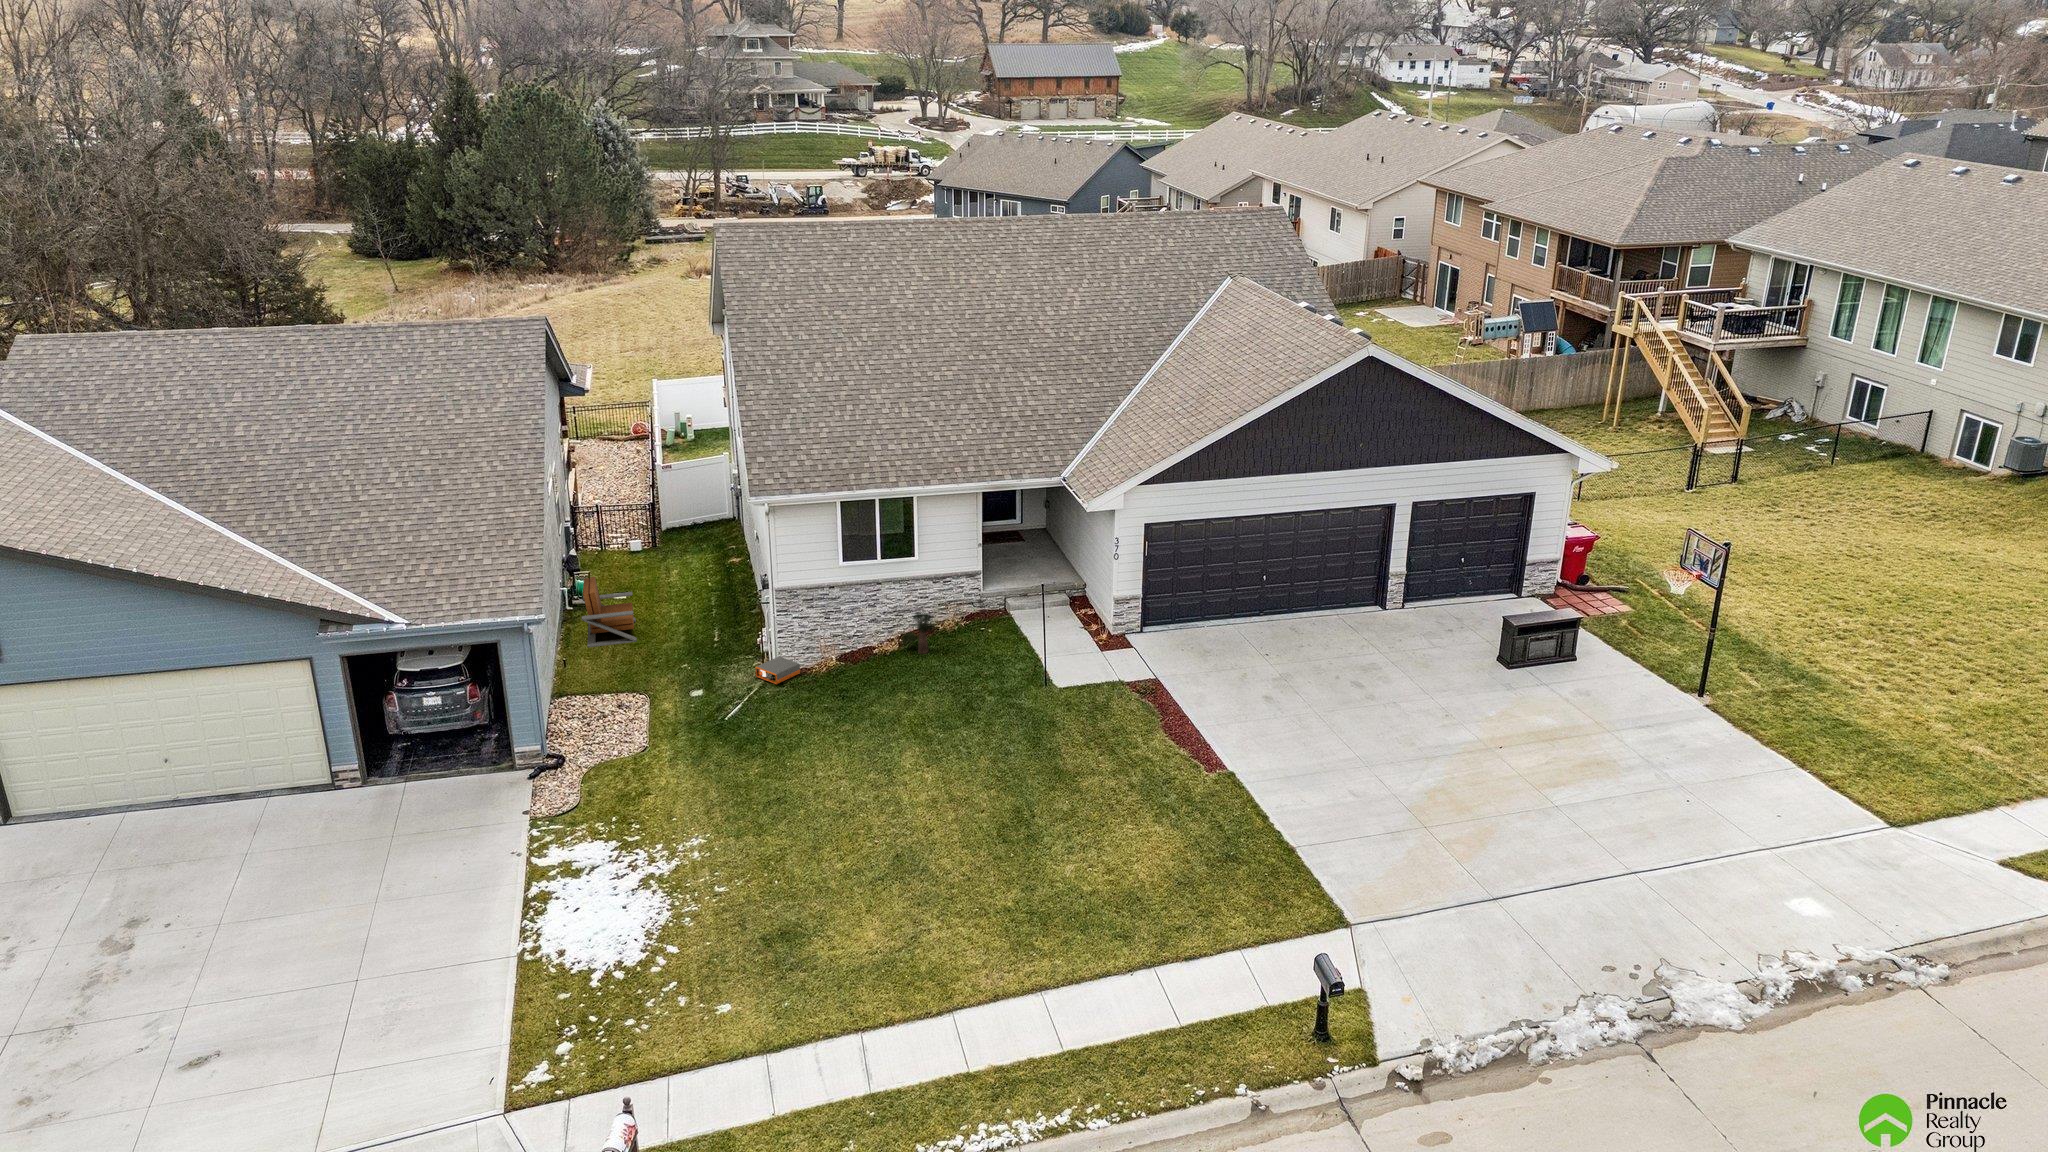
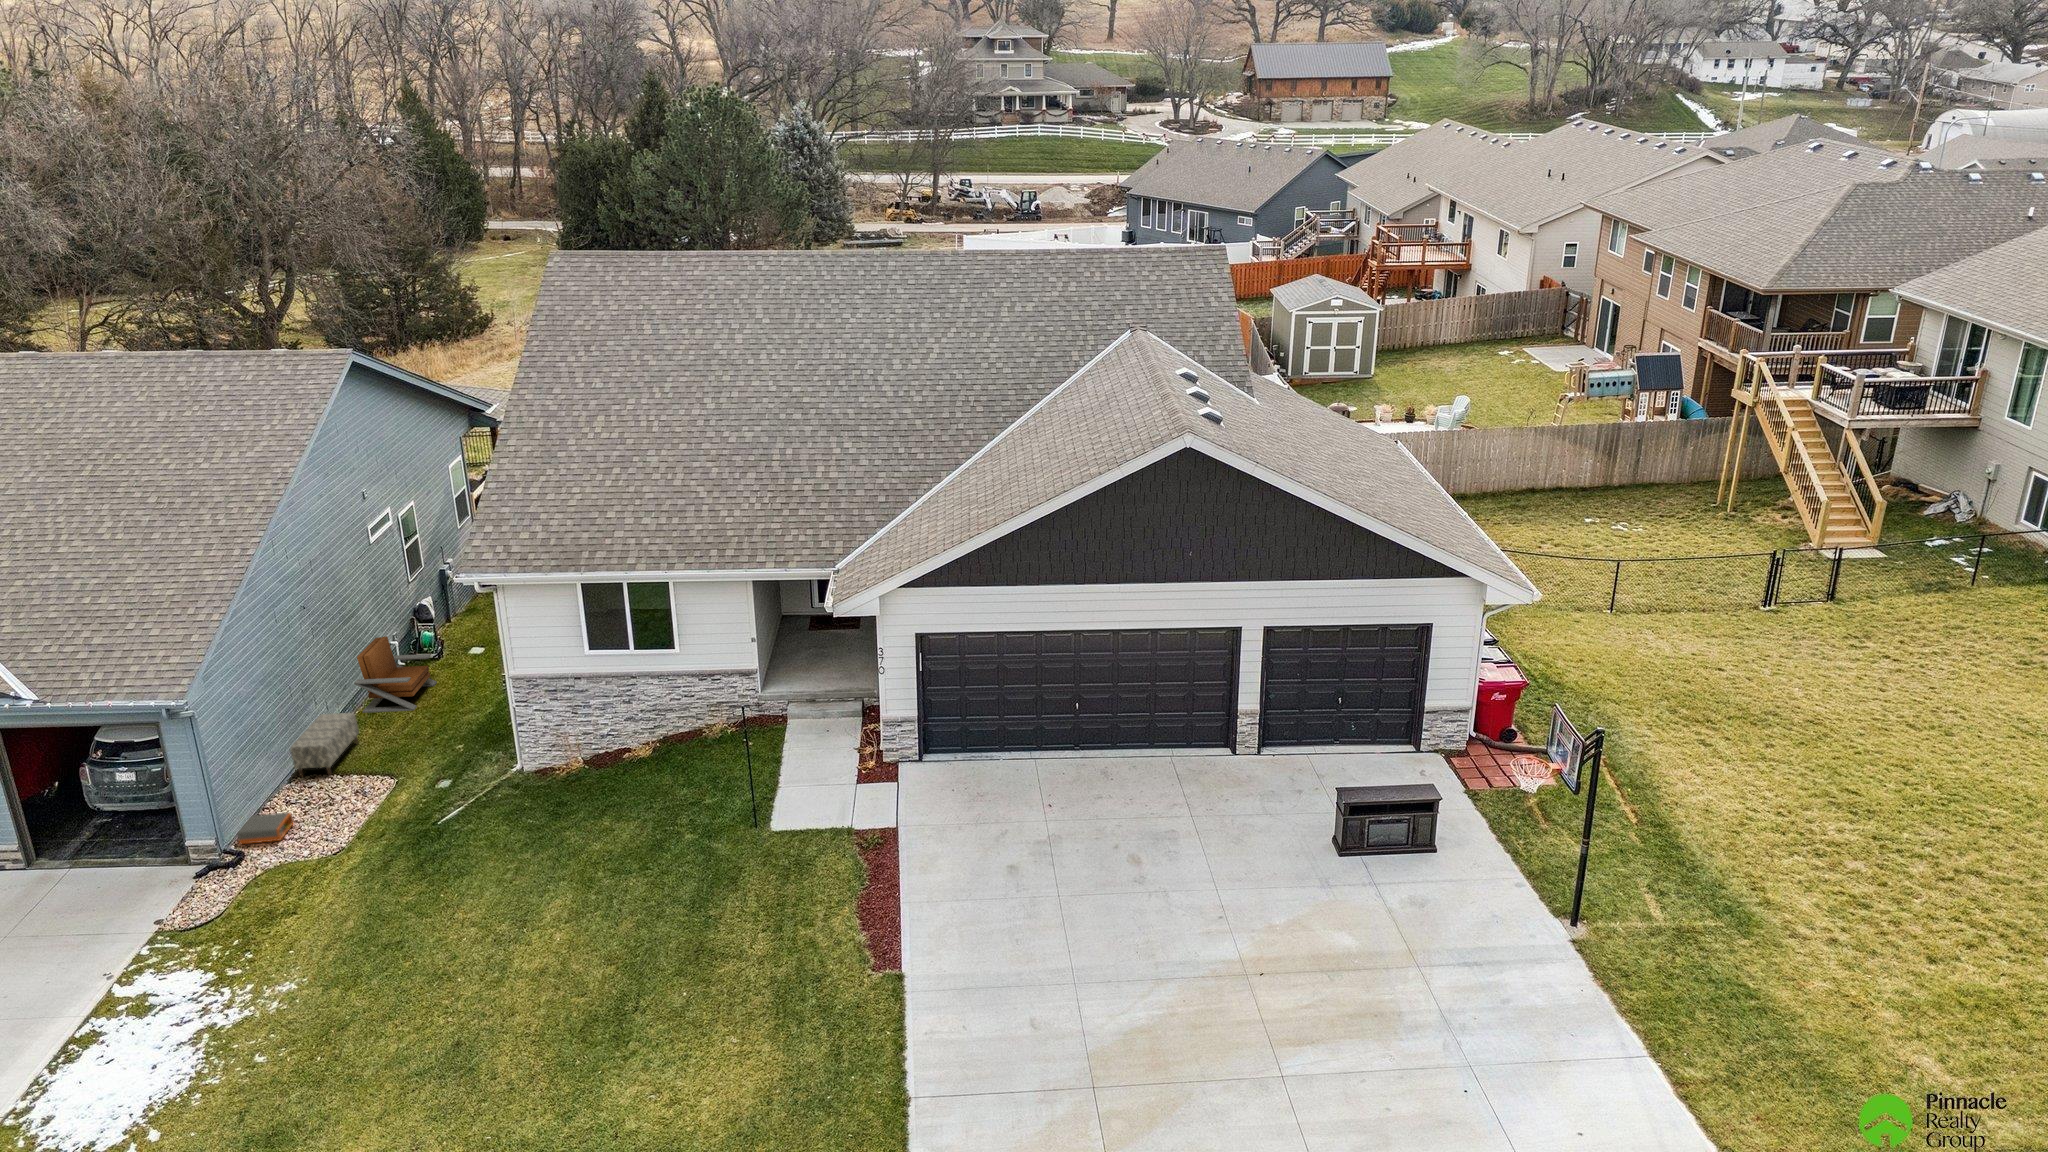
potted plant: present [903,612,933,654] -> none [658,707,691,756]
bench: none [576,641,613,700] -> present [290,713,359,777]
storage box: present [756,656,800,684] -> present [237,812,294,844]

